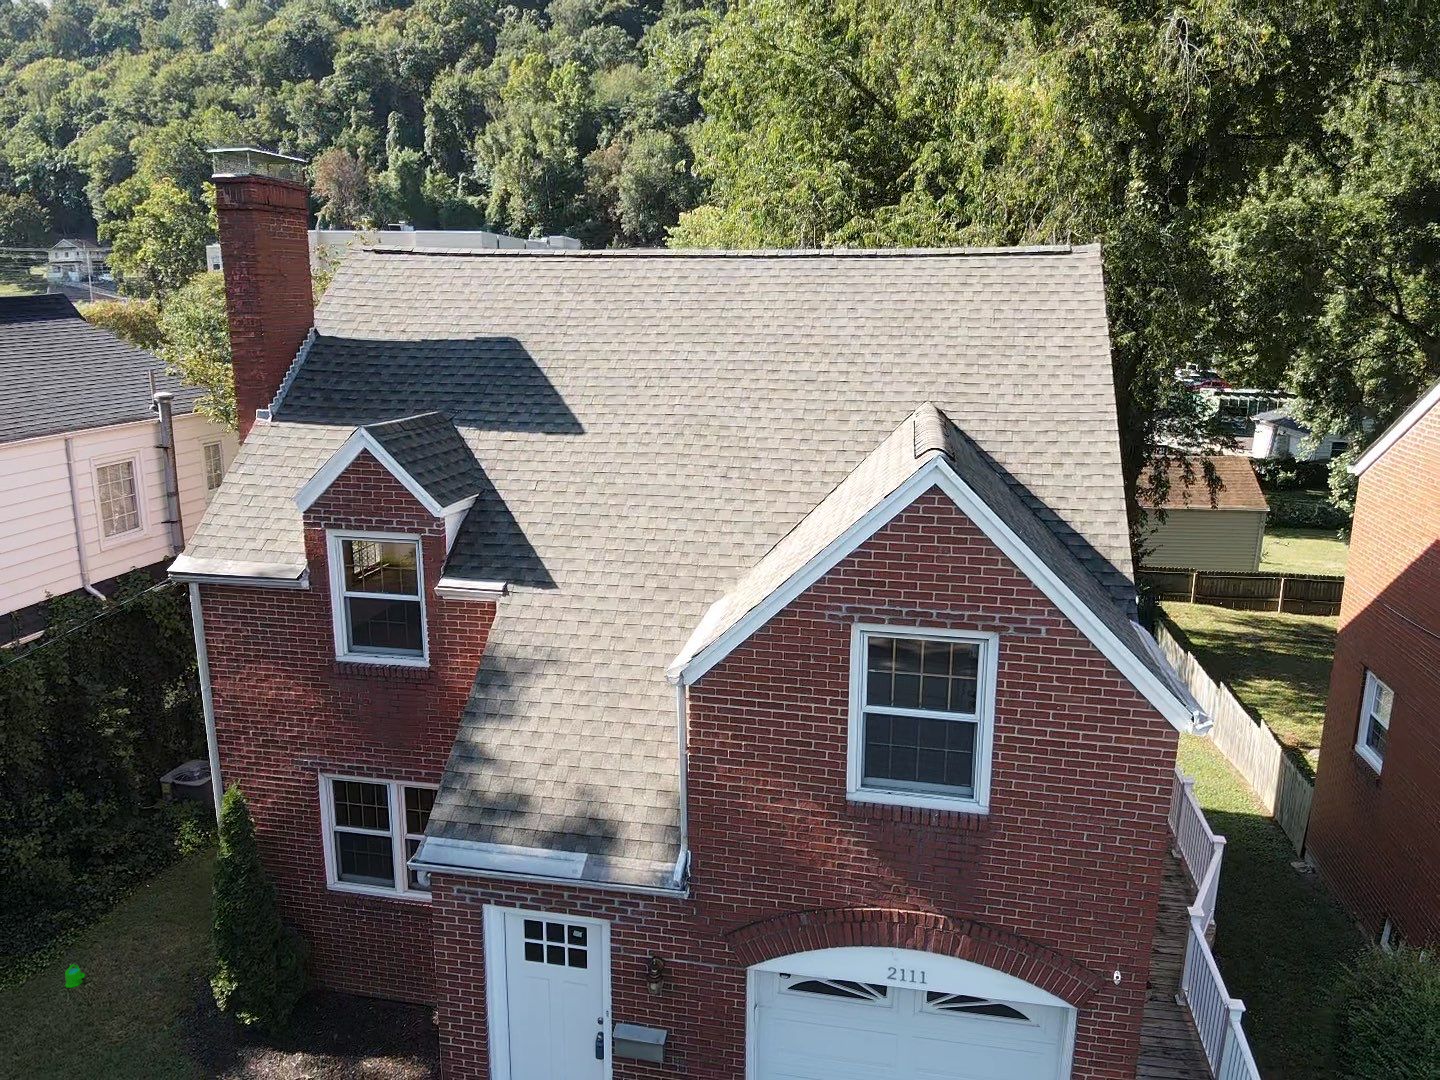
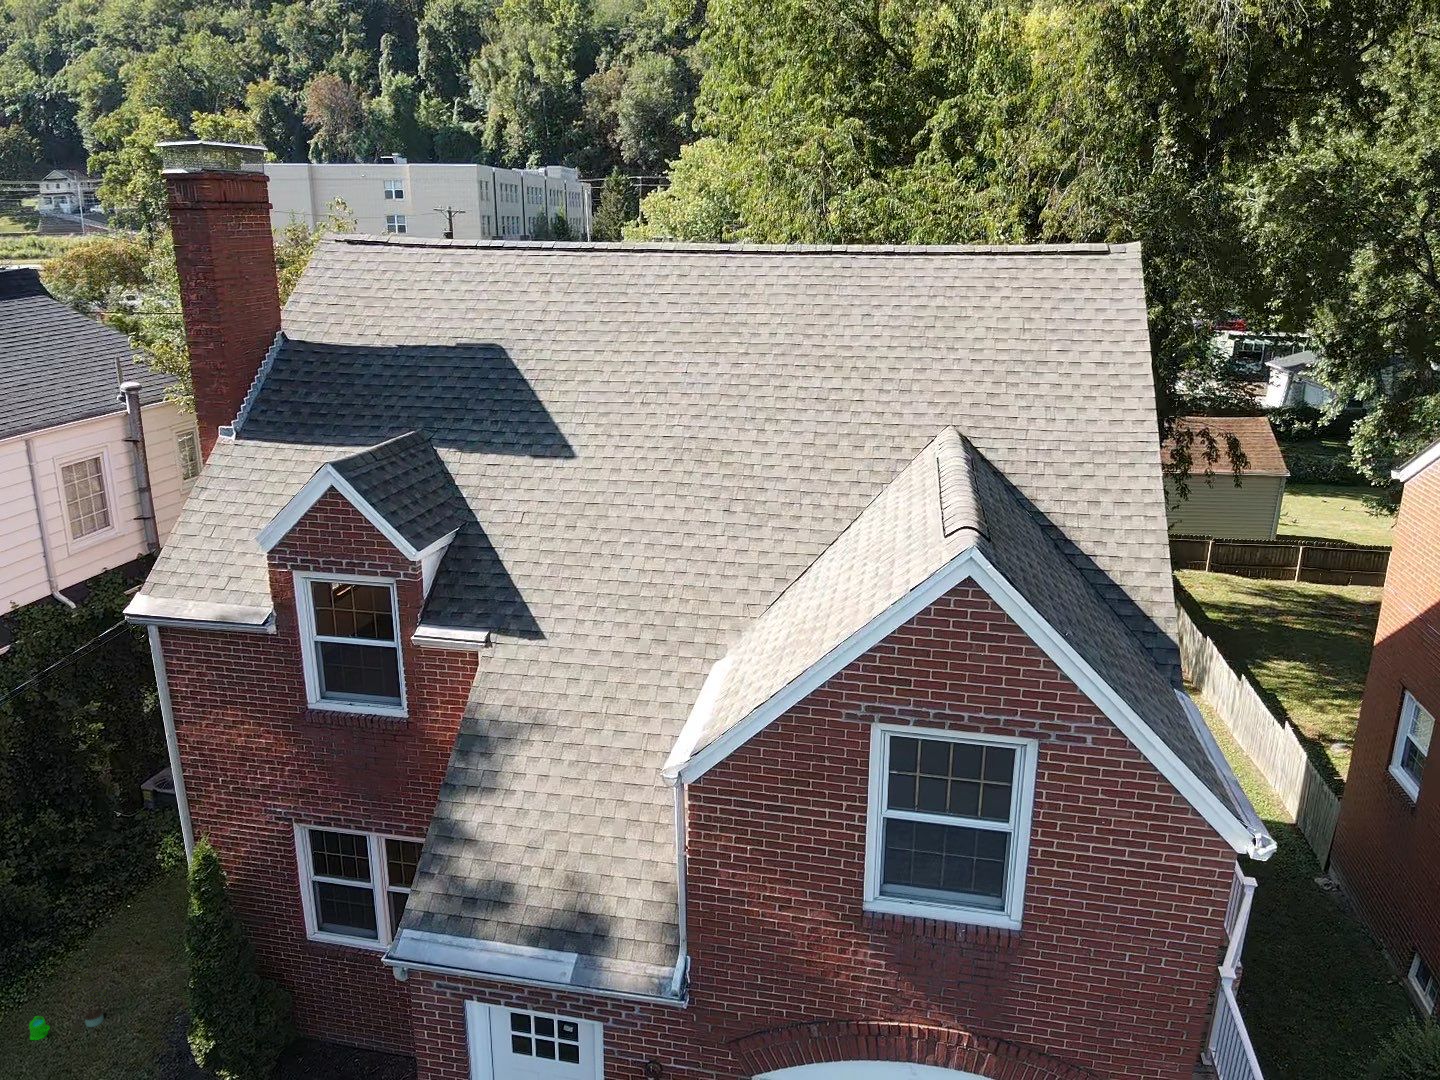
potted plant: none [106,924,140,976] -> present [72,973,107,1027]

